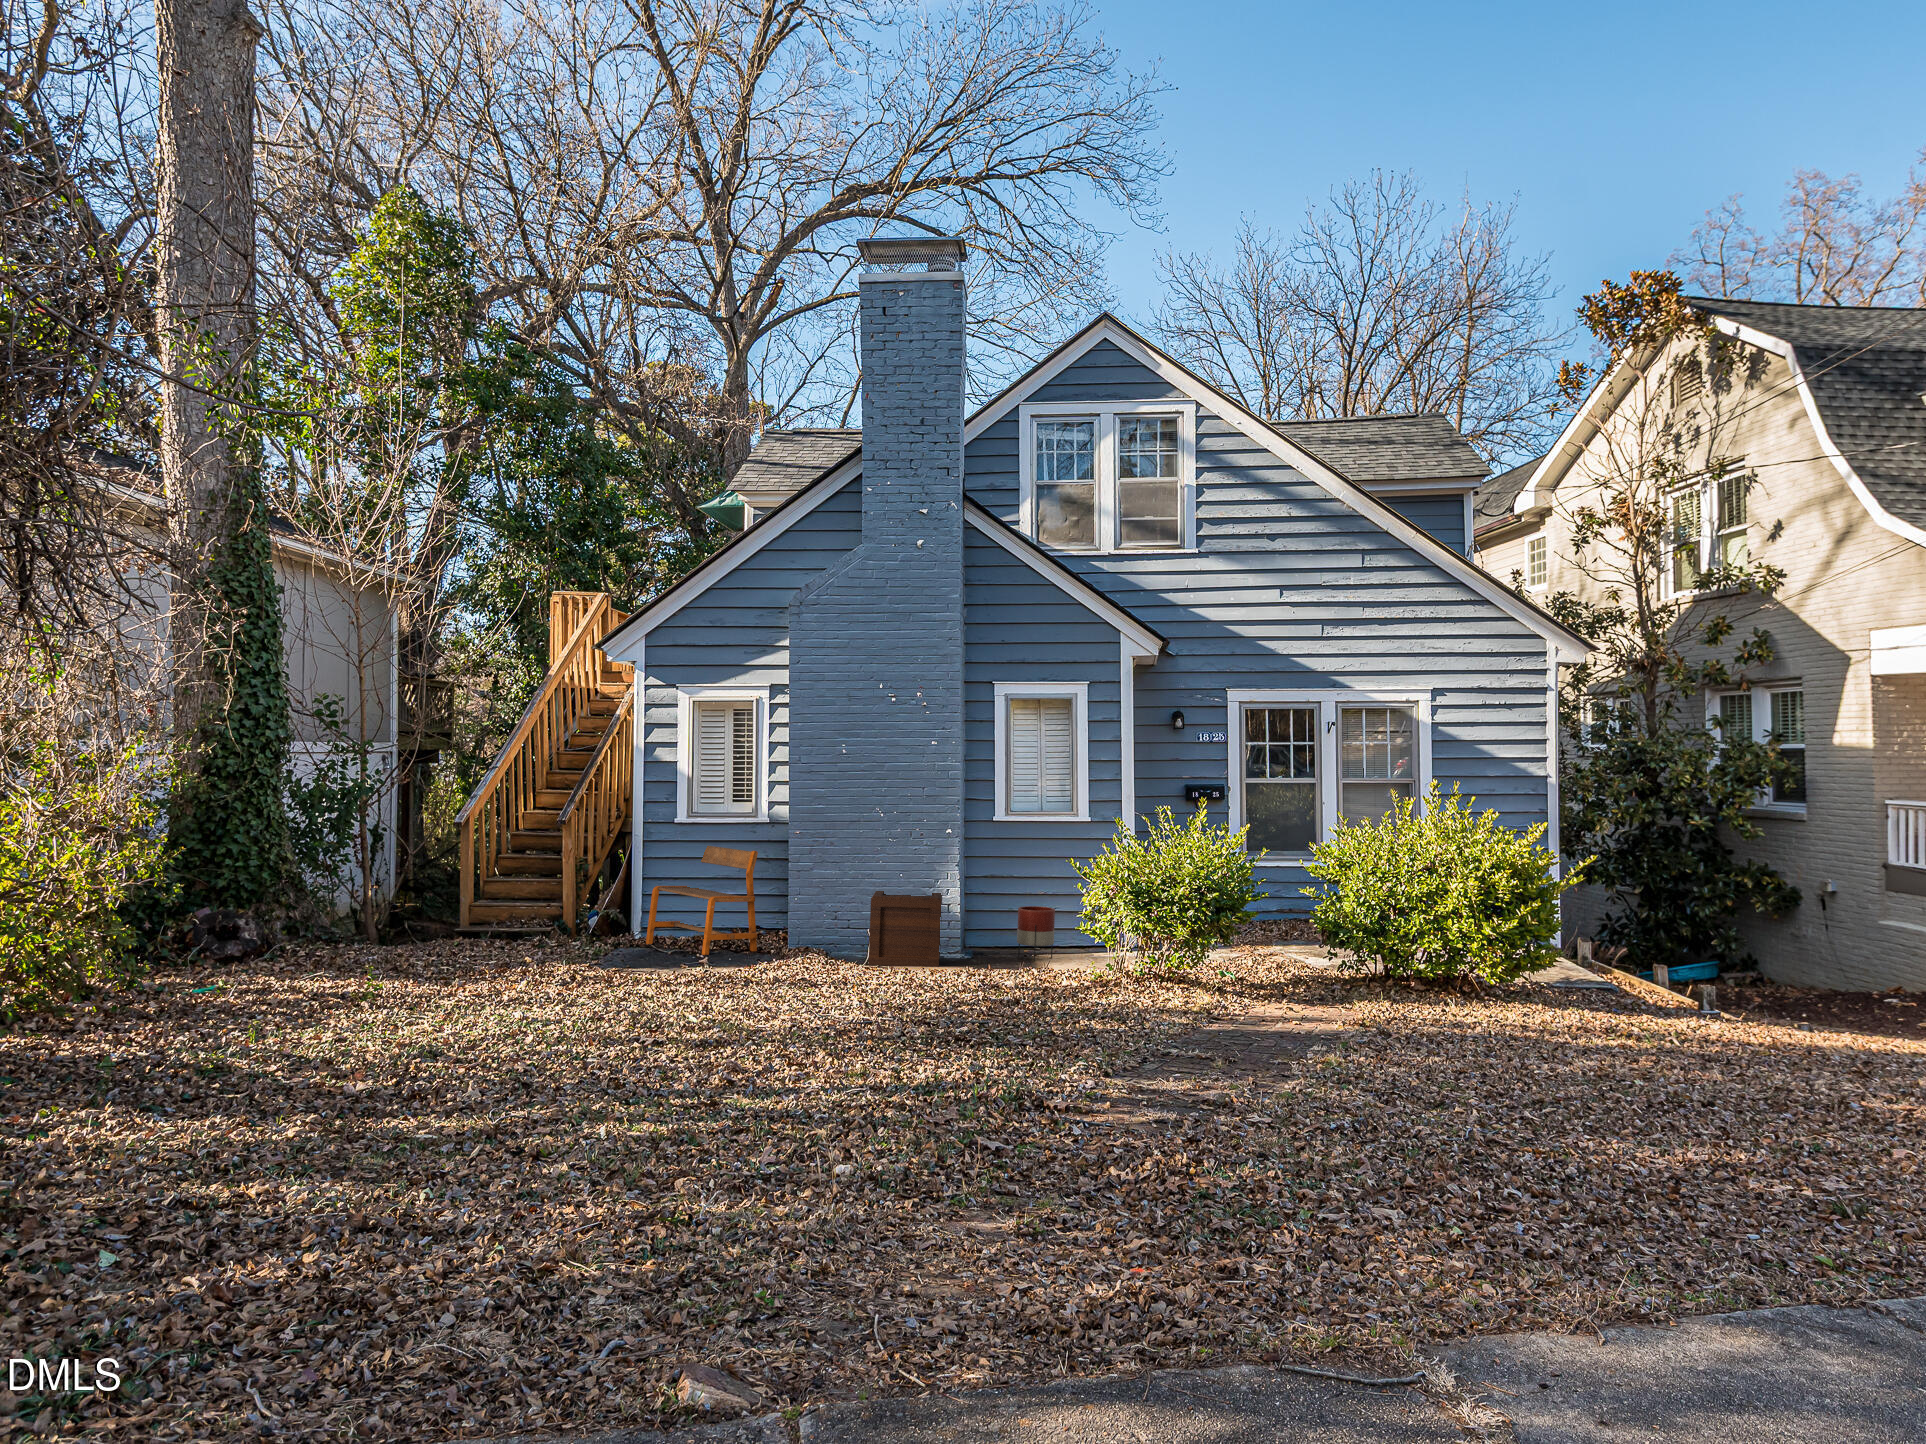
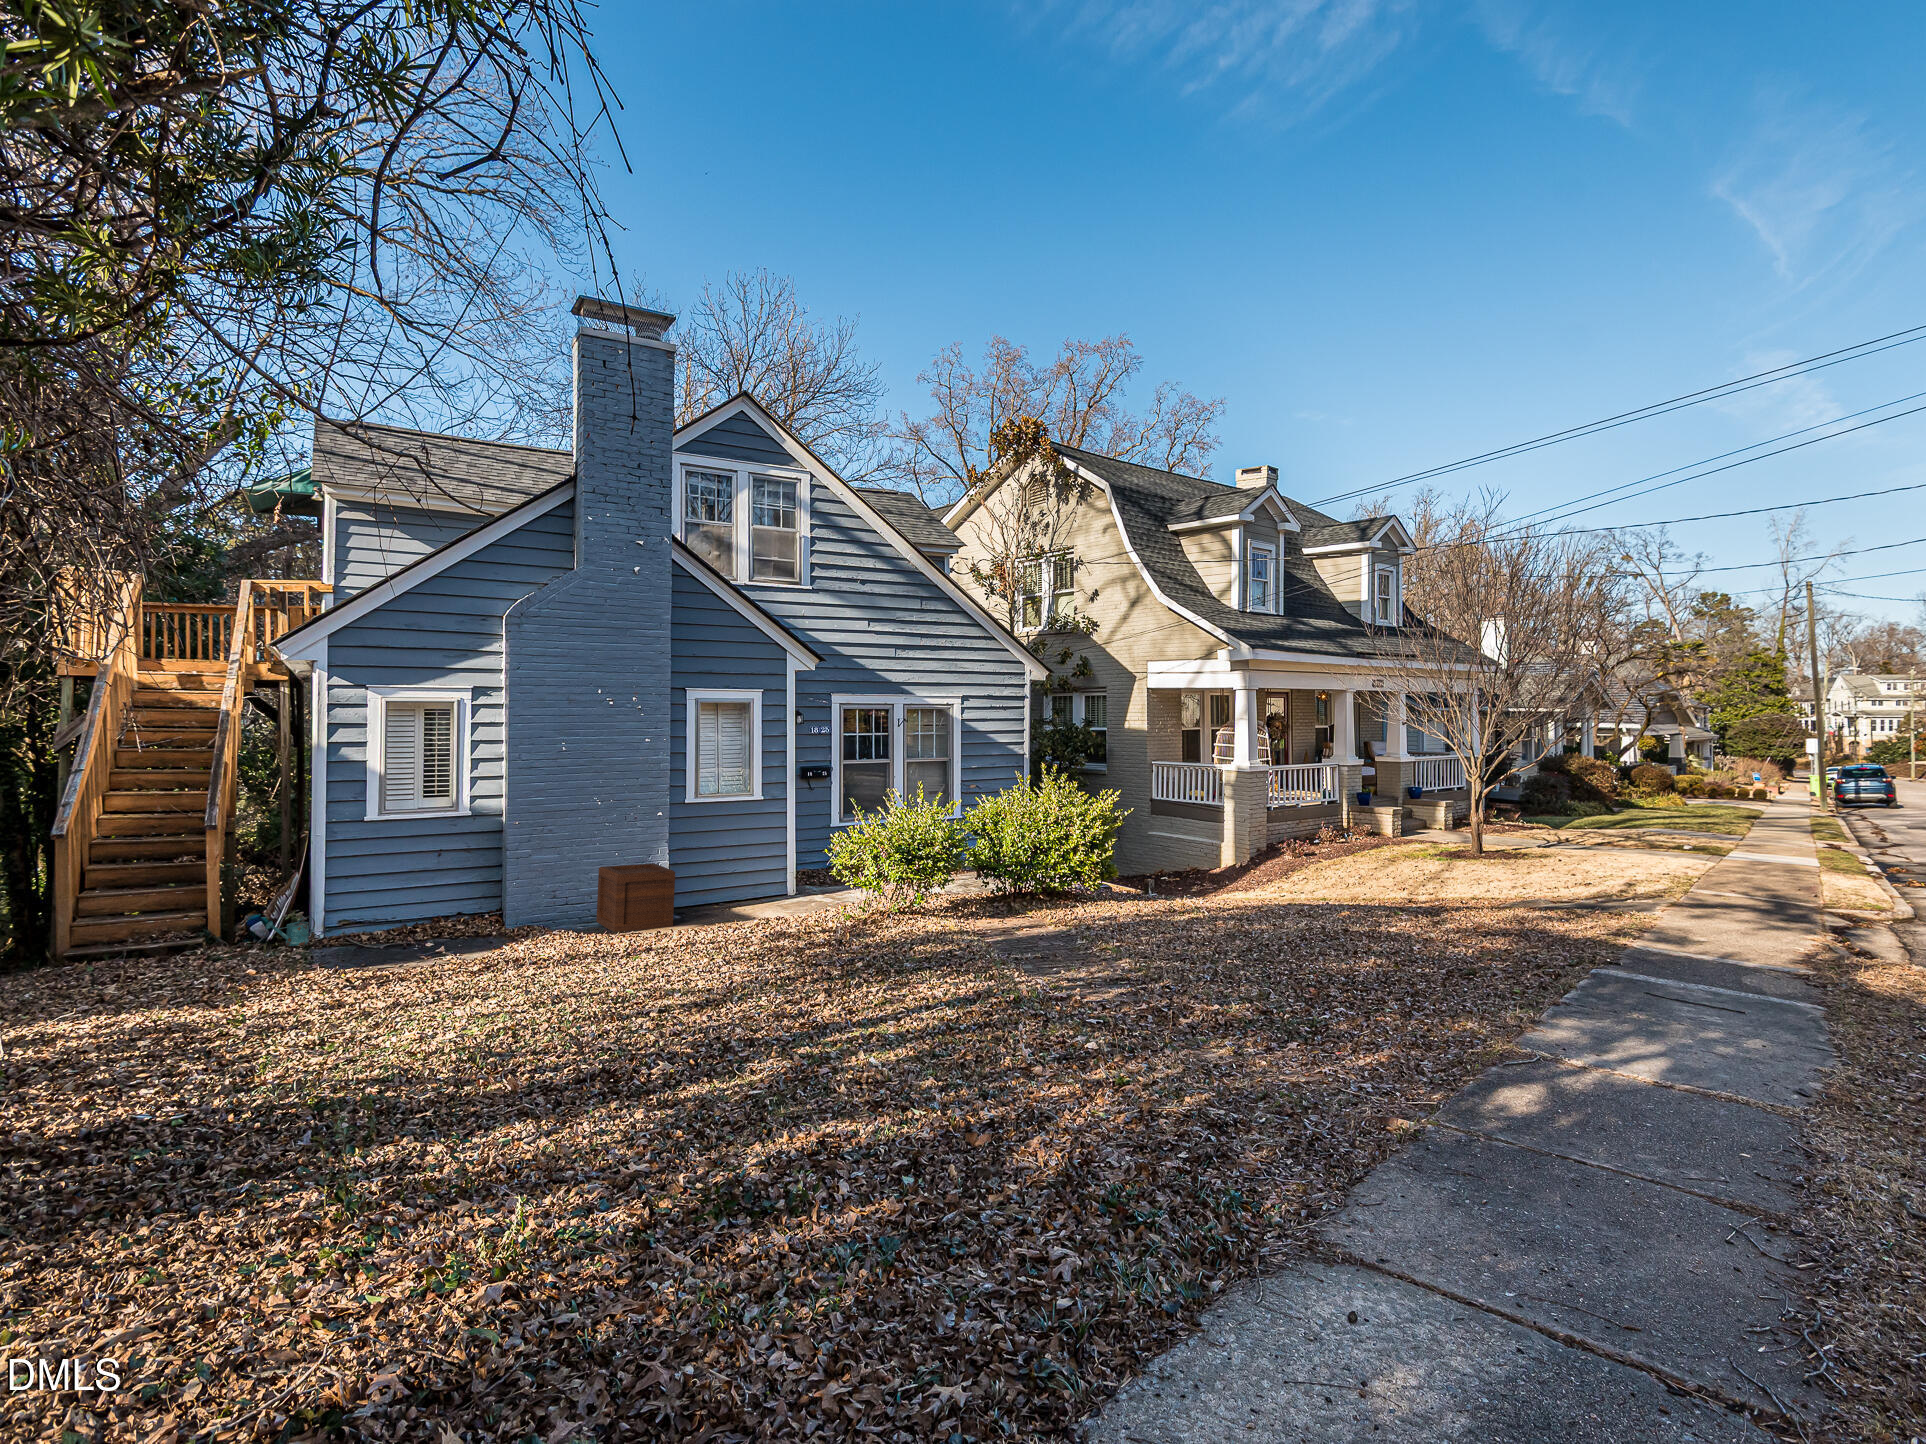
bench: present [646,846,758,955] -> none [342,838,476,947]
planter: present [1017,906,1055,961] -> none [704,867,736,912]
watering can: none [587,916,630,944] -> present [265,917,315,946]

